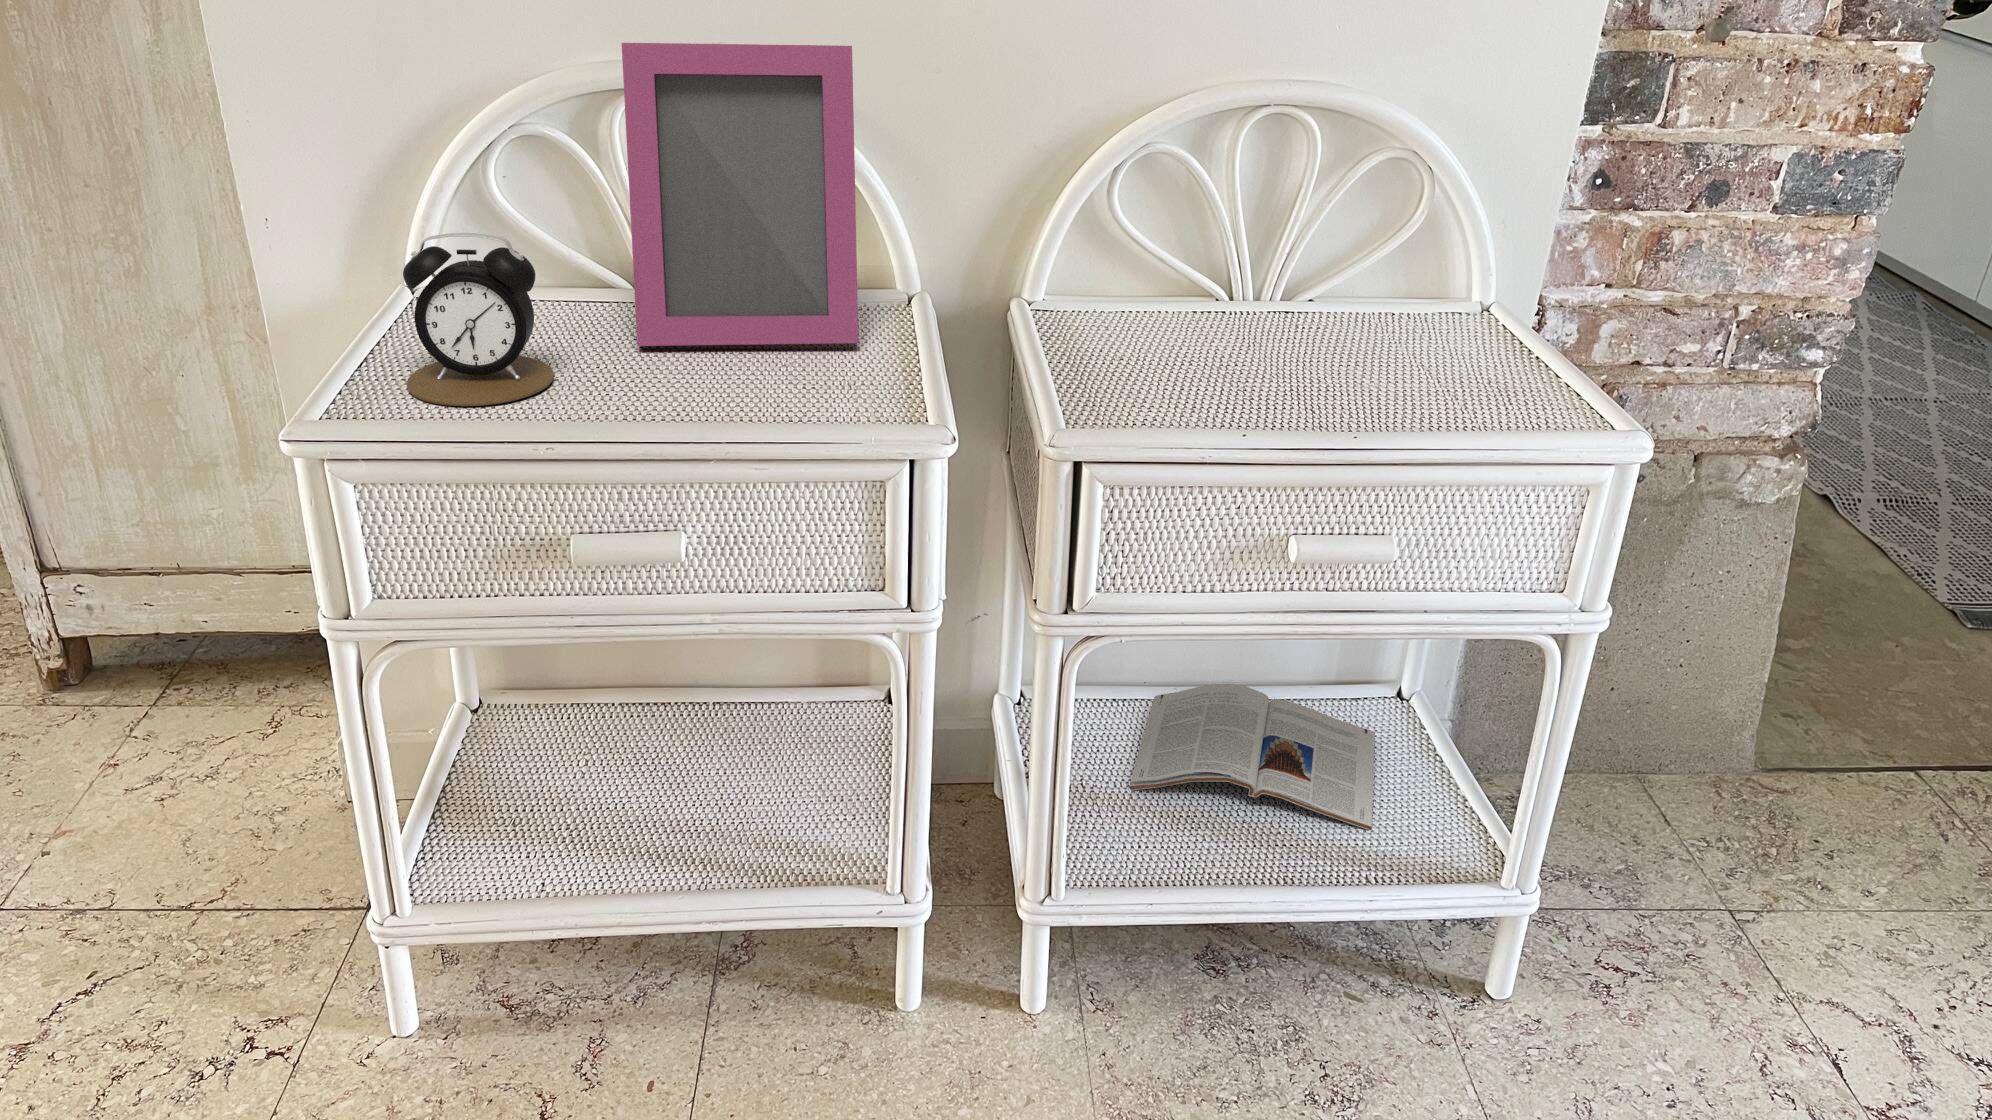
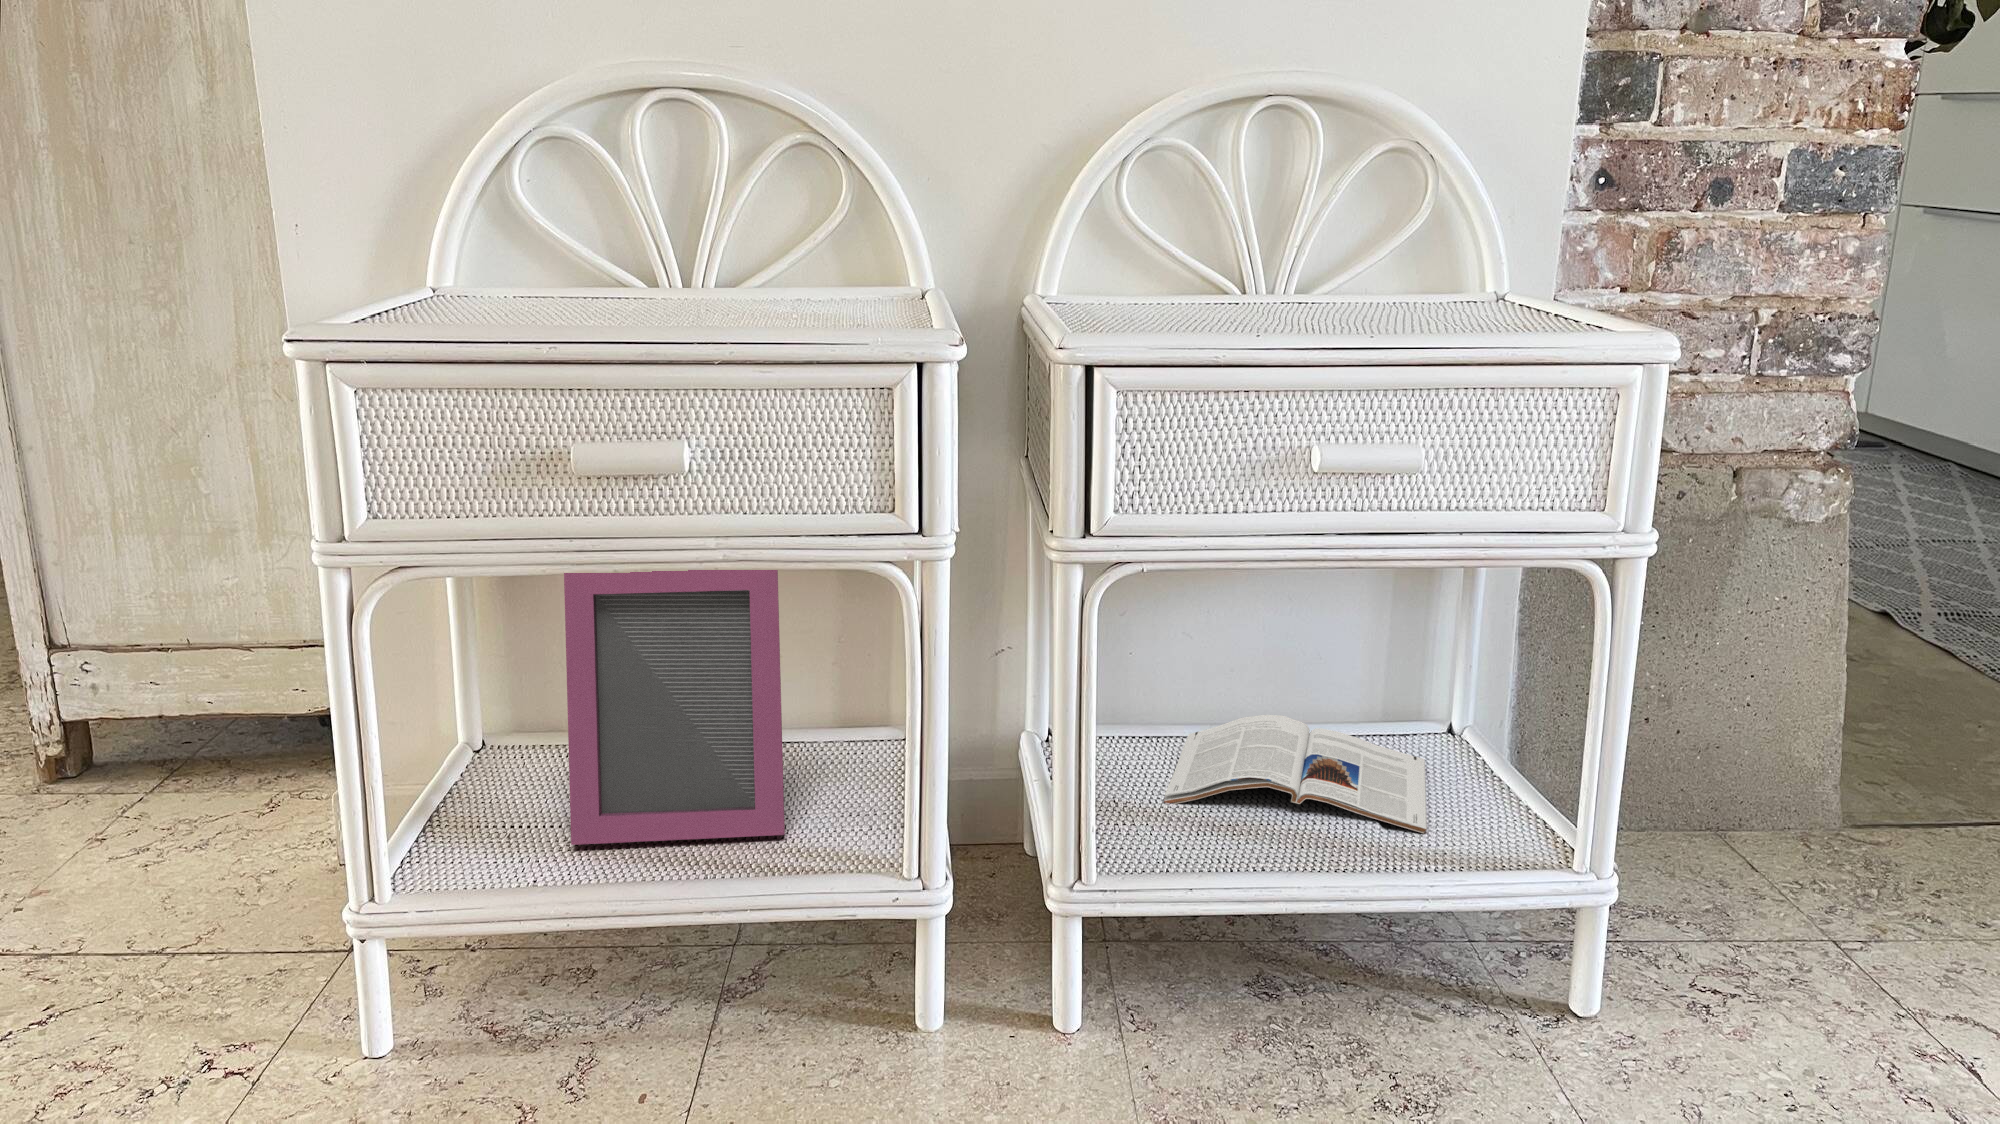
picture frame: present [622,43,858,346] -> present [564,570,785,845]
alarm clock: present [403,233,554,406] -> none [418,166,564,324]

